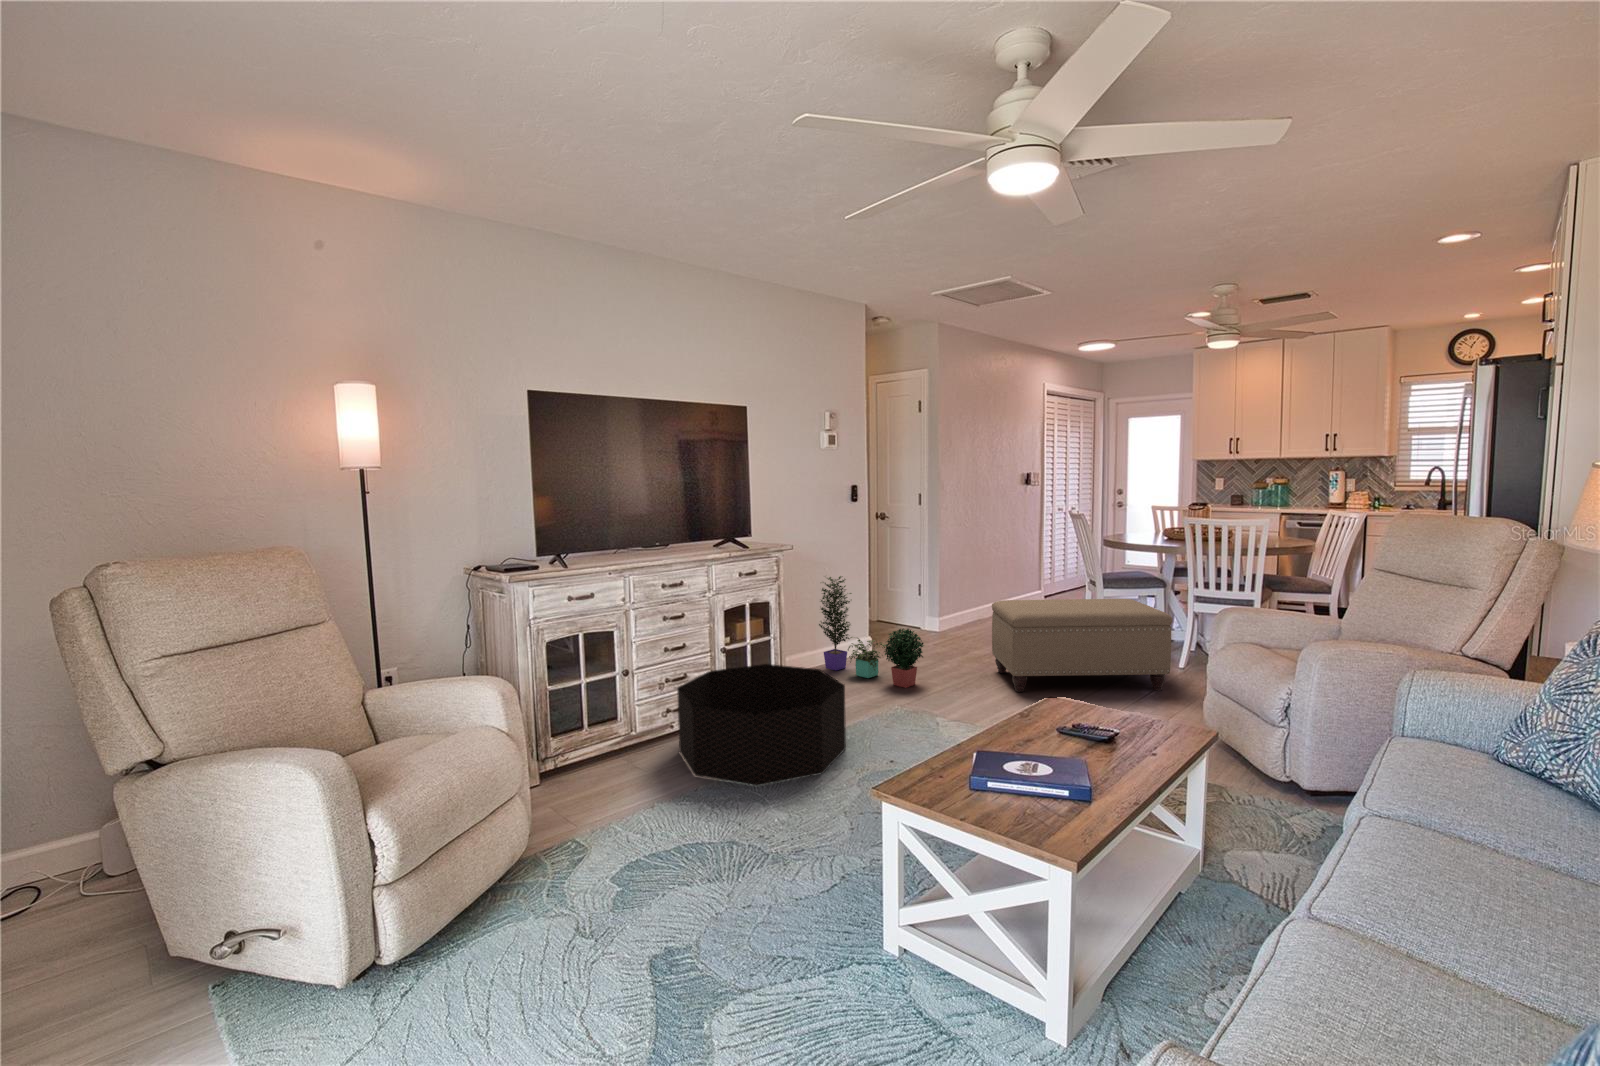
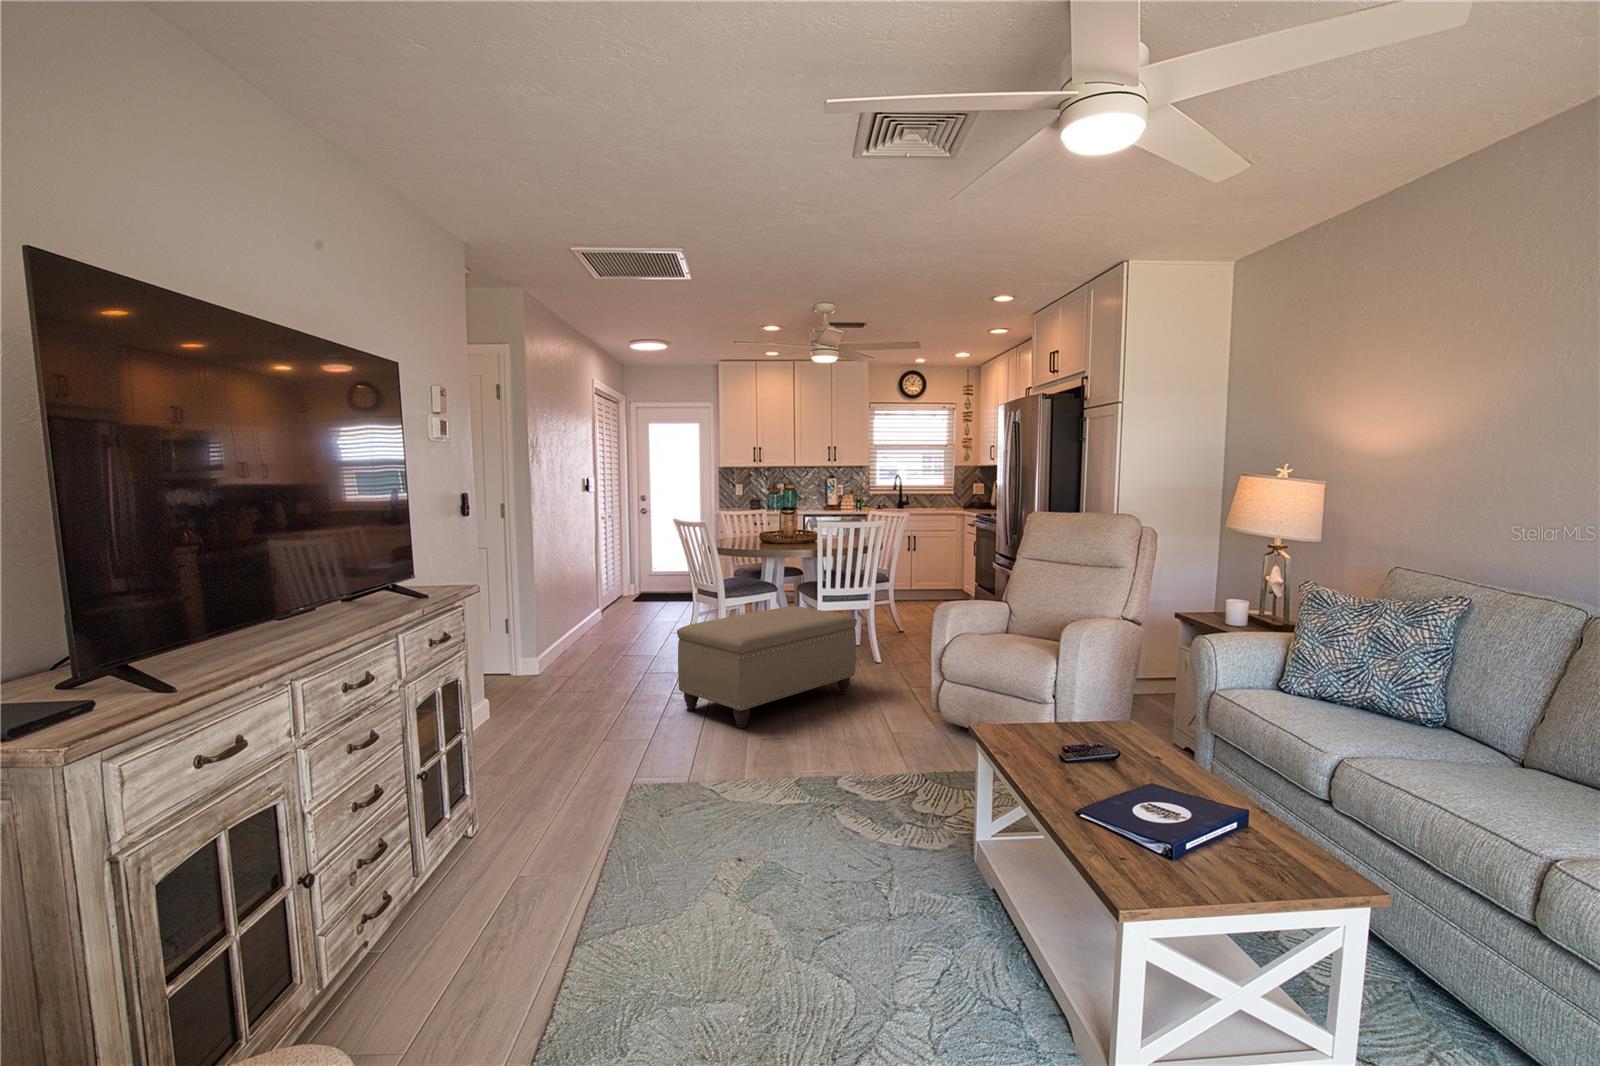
potted plant: present [819,576,924,688] -> none [450,619,637,760]
basket: present [677,664,846,786] -> none [417,764,706,1025]

